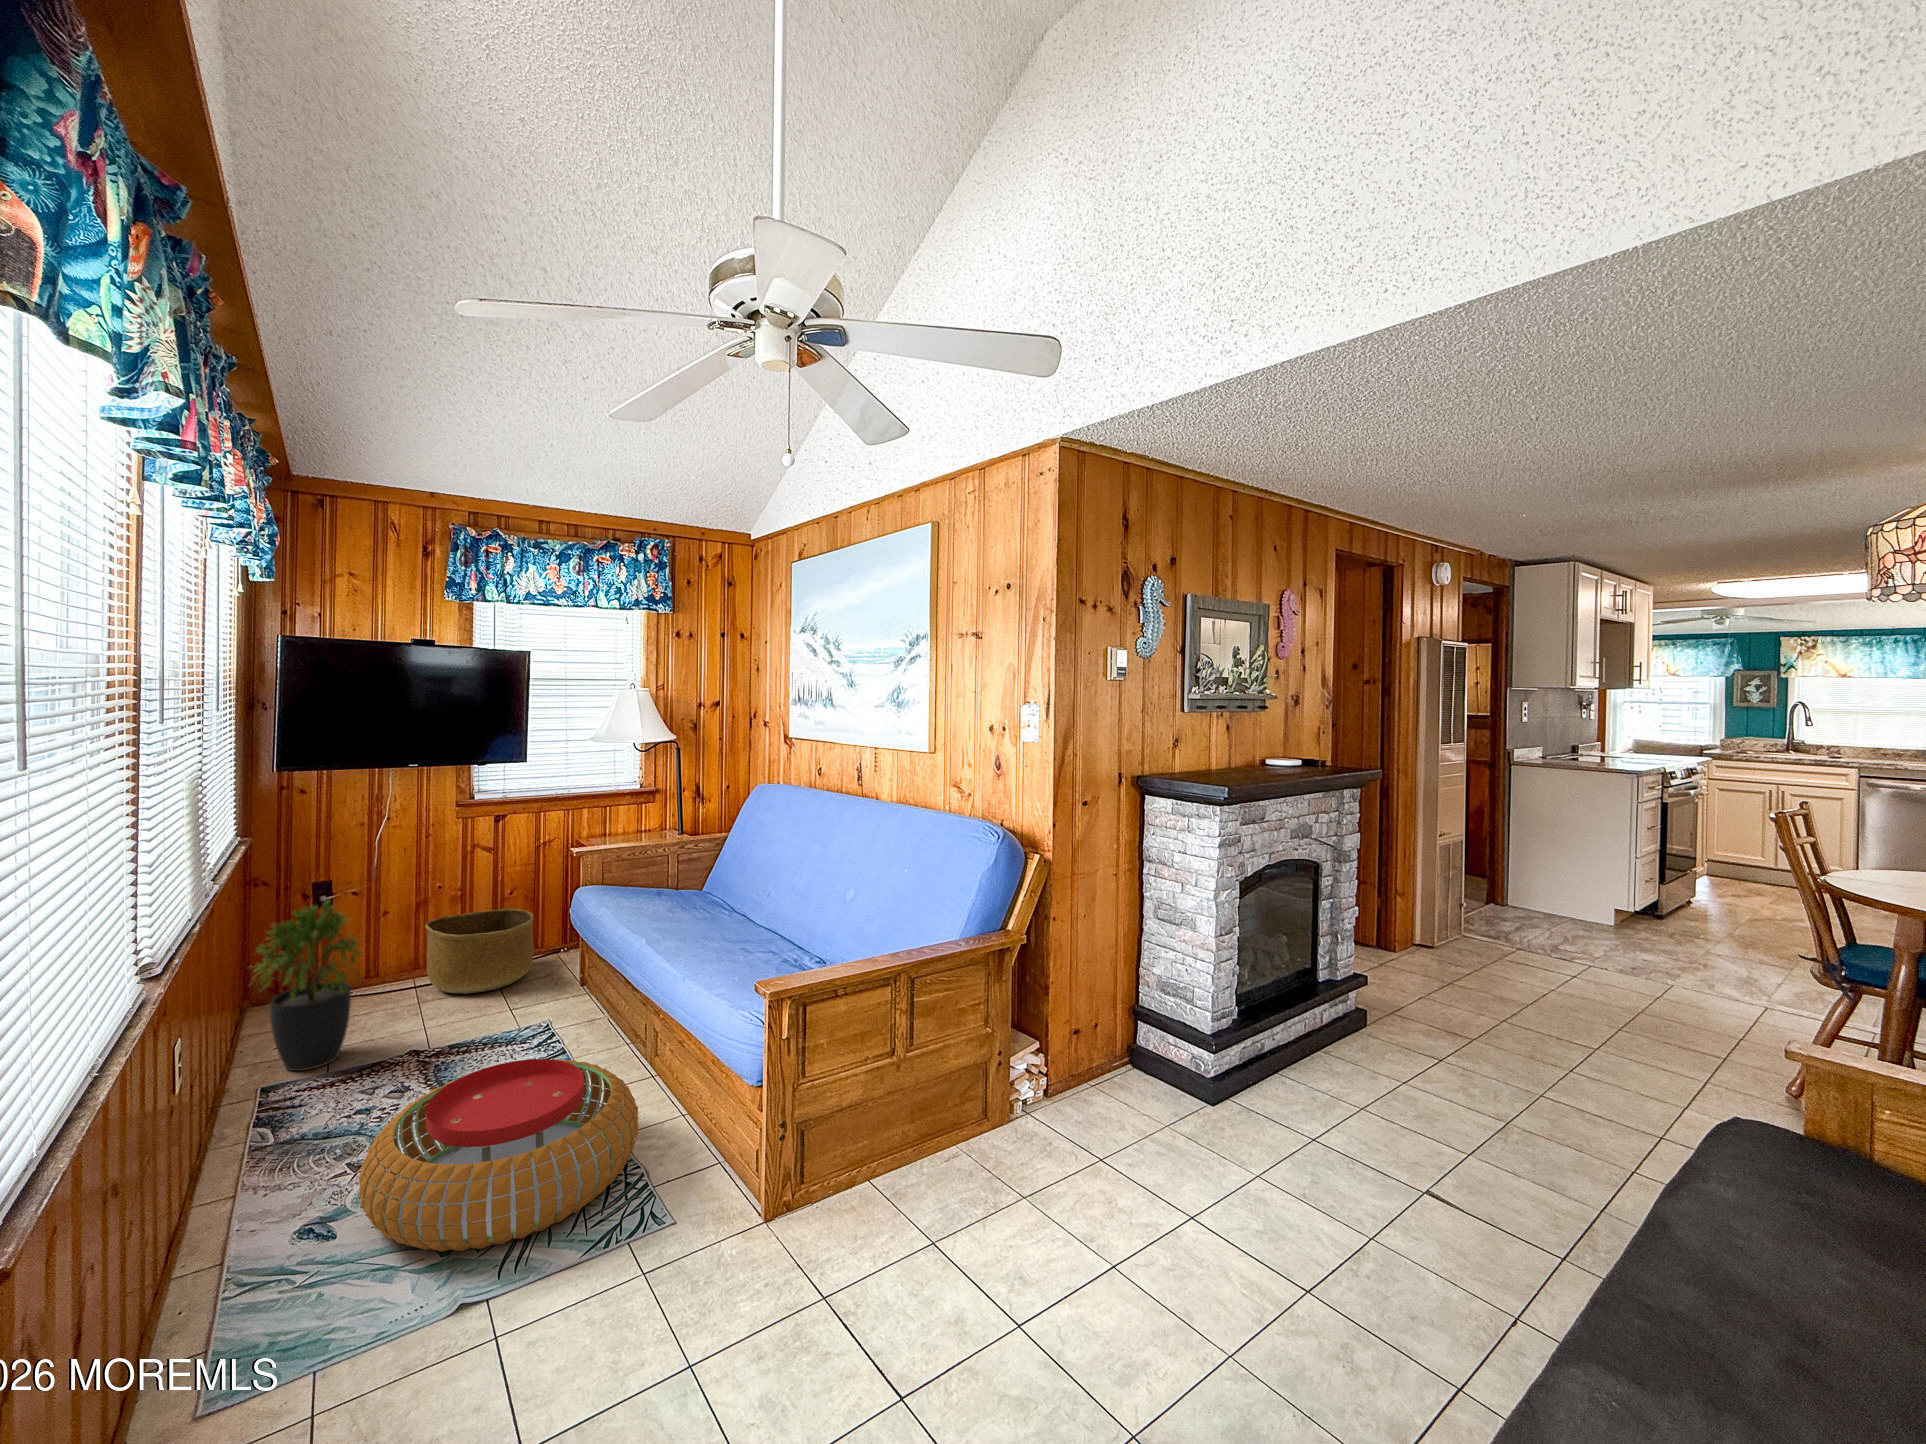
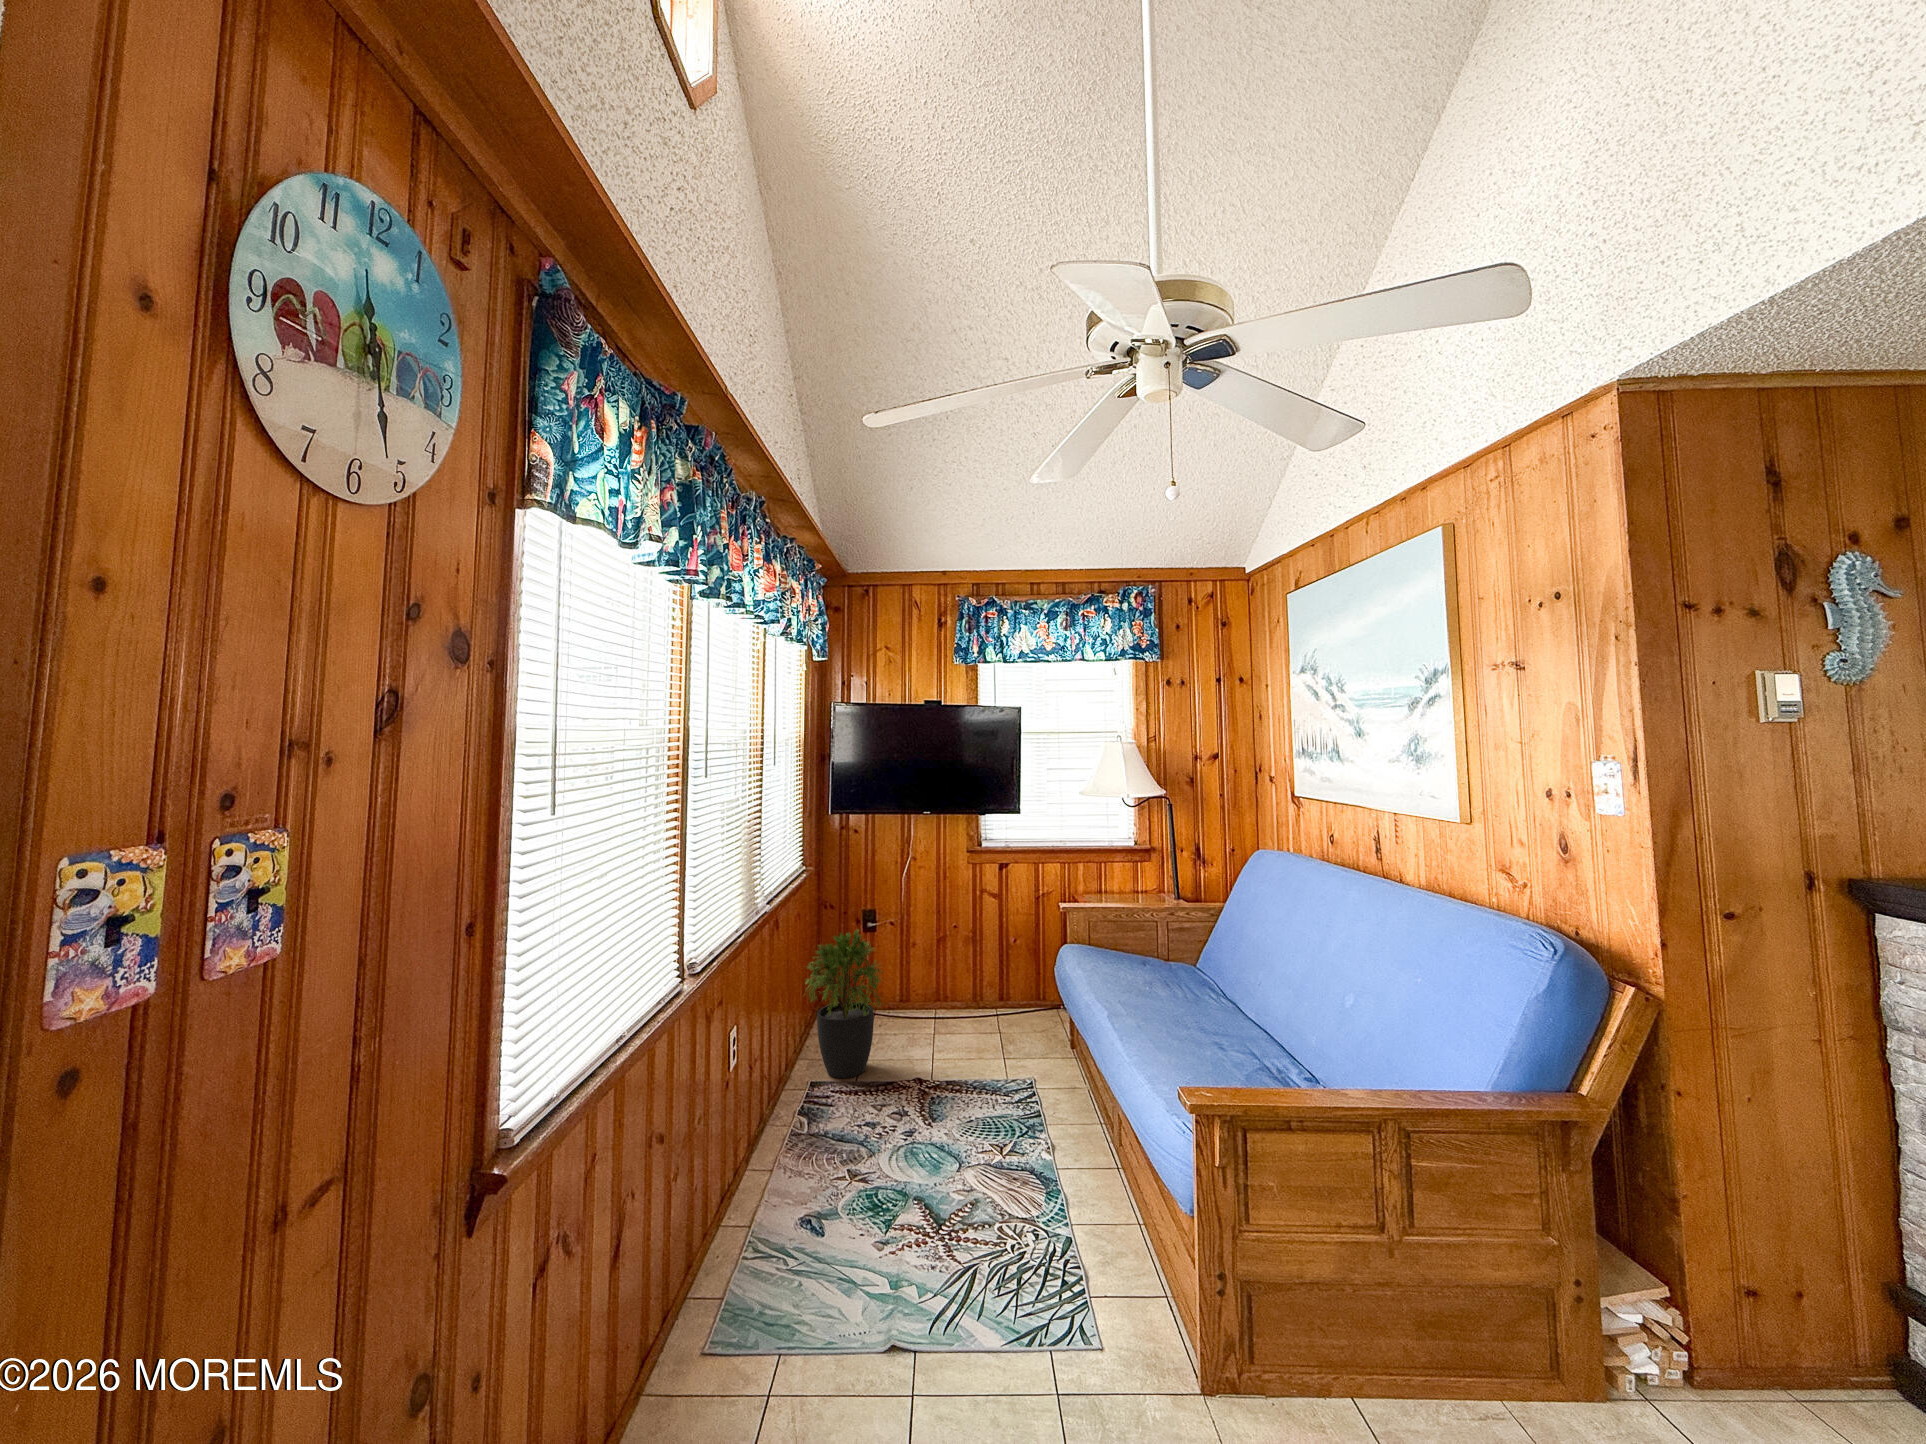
basket: present [425,908,534,994] -> none [941,954,1031,1033]
pouf: present [359,1059,638,1252] -> none [837,1114,1083,1302]

